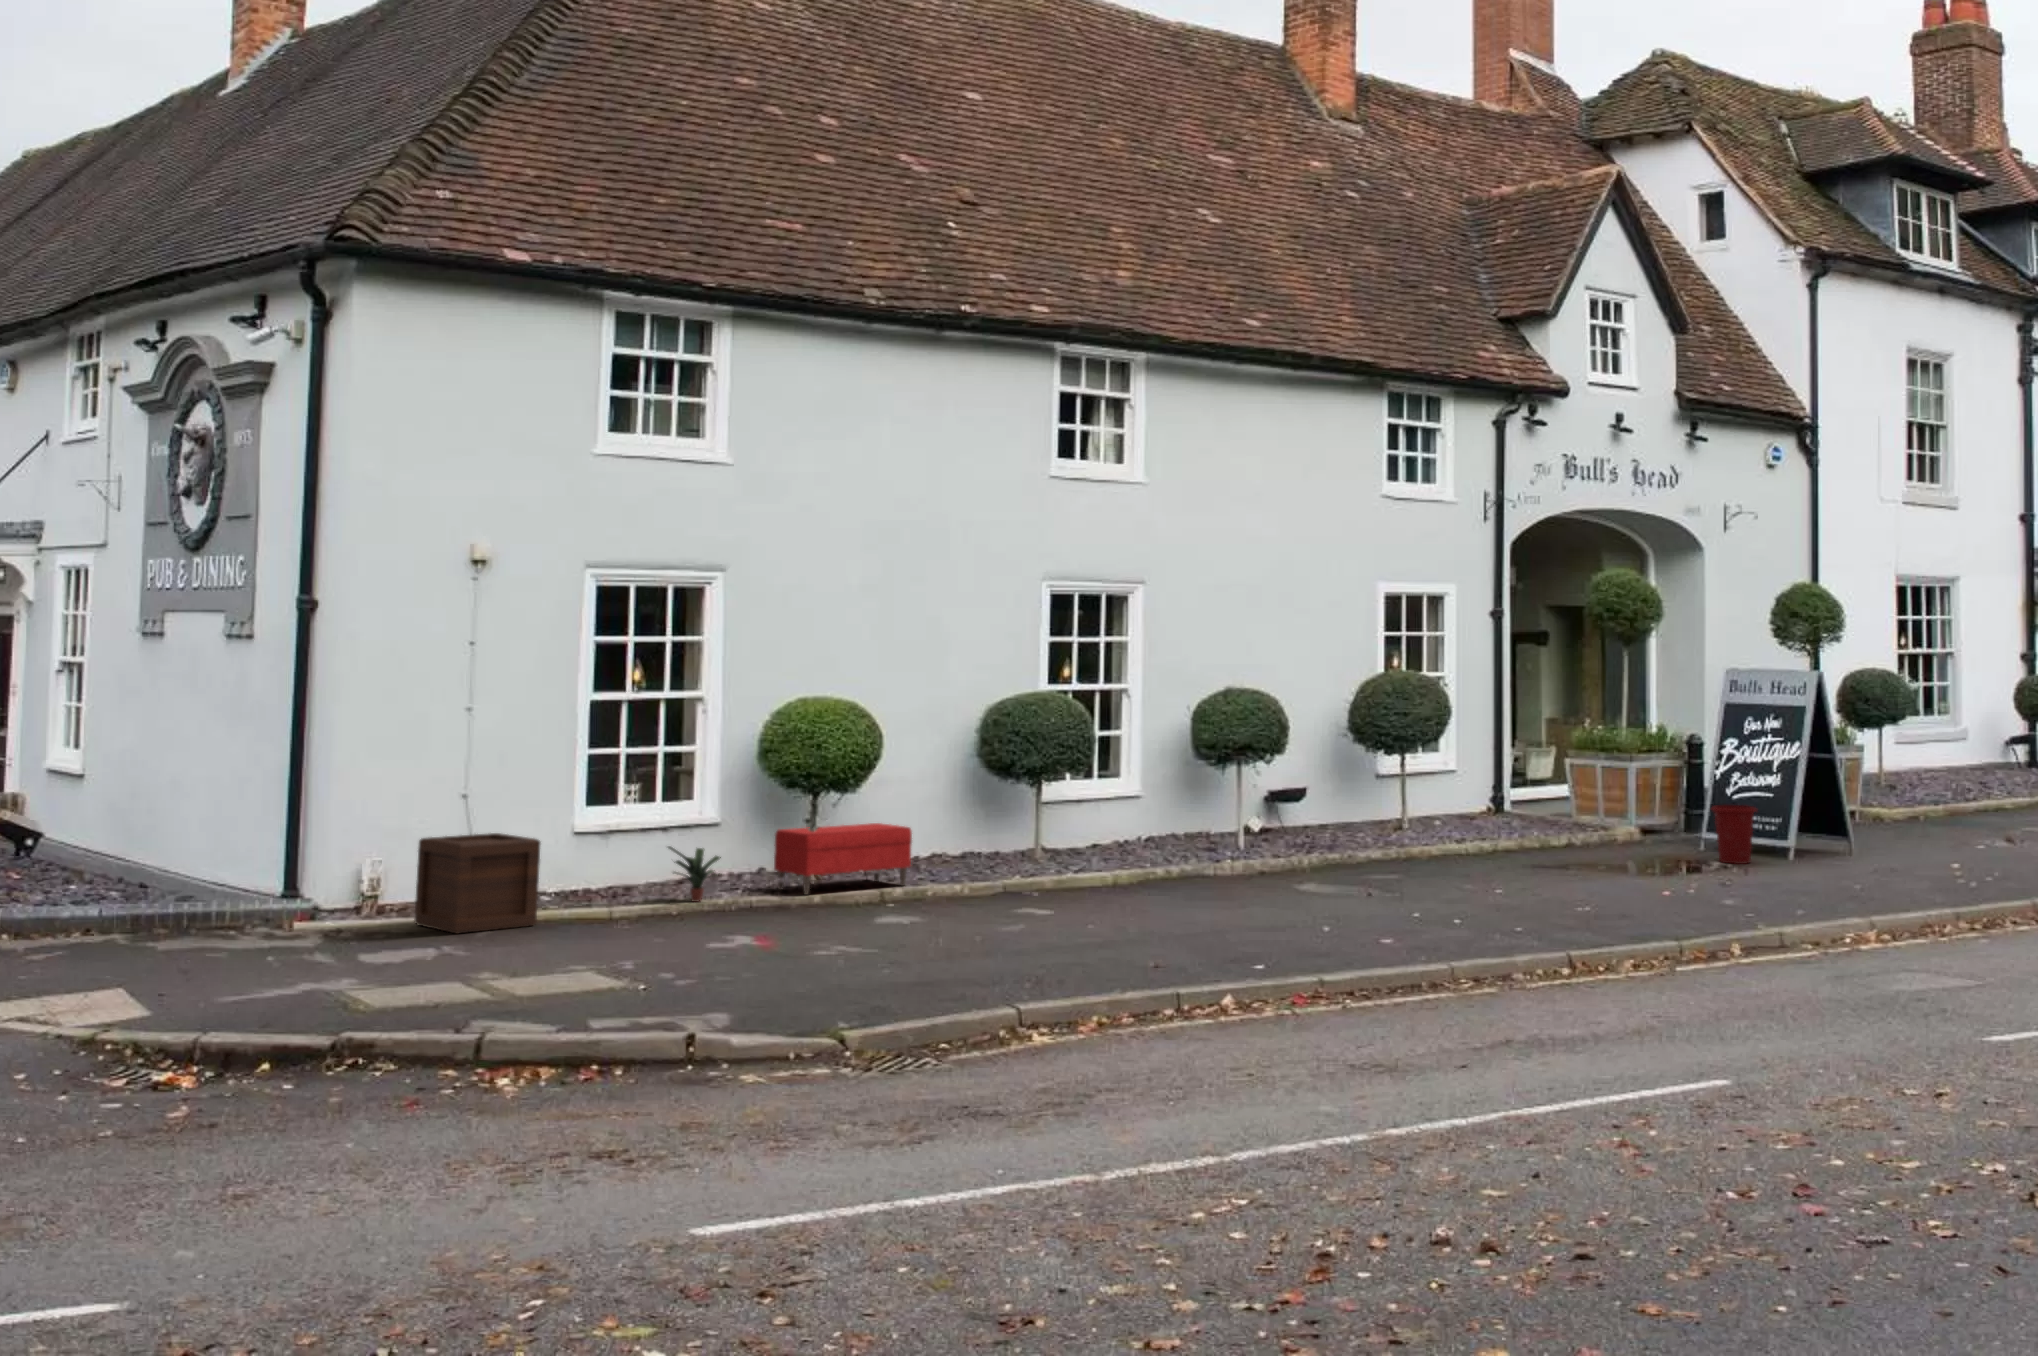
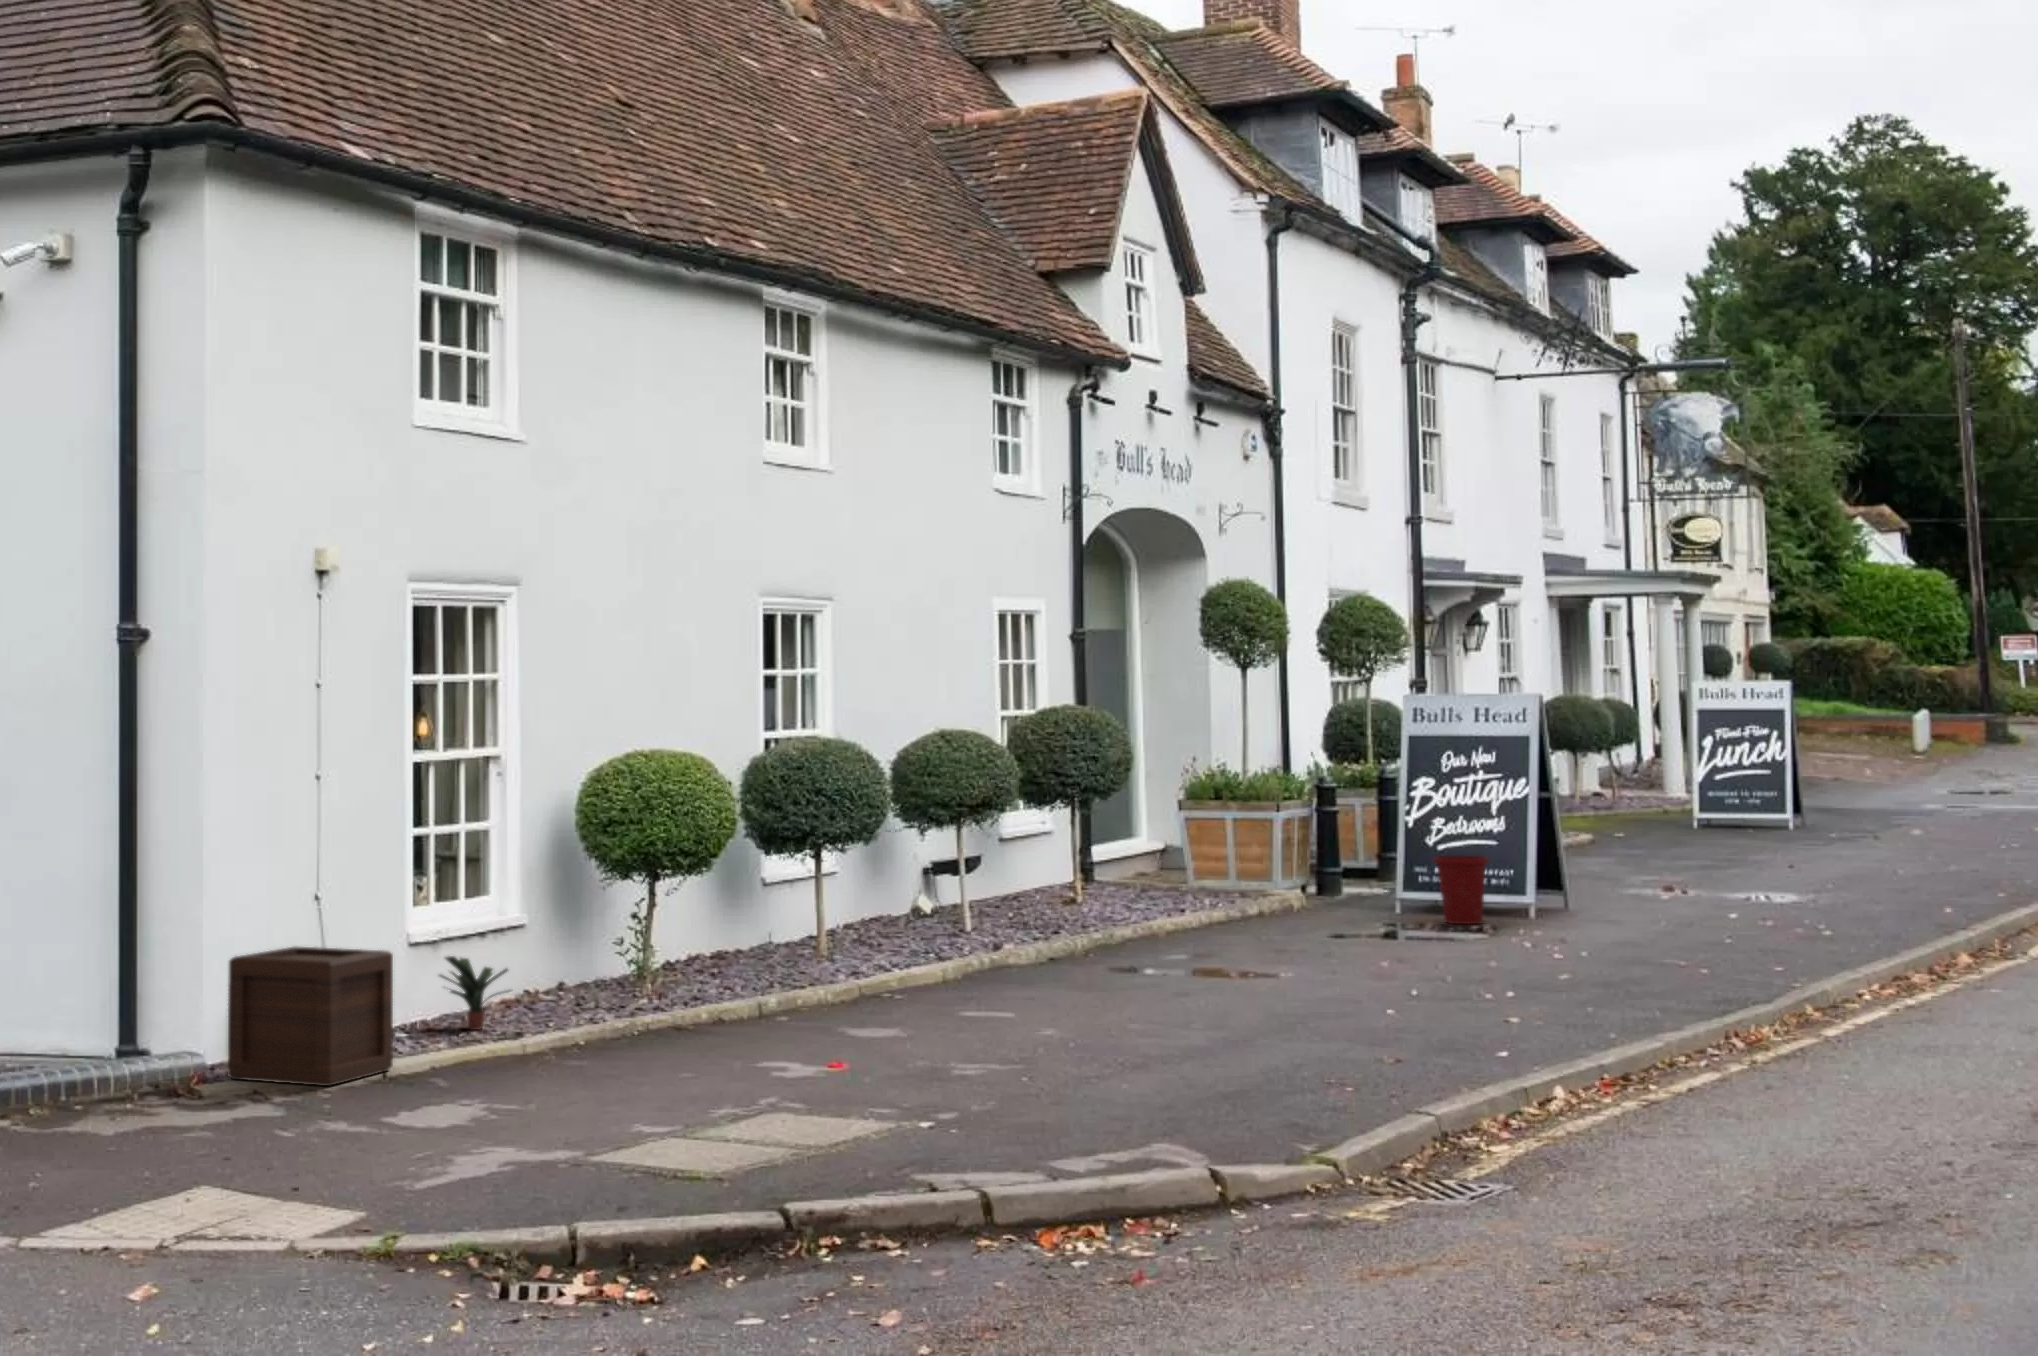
bench: present [774,823,912,895] -> none [518,917,667,1014]

